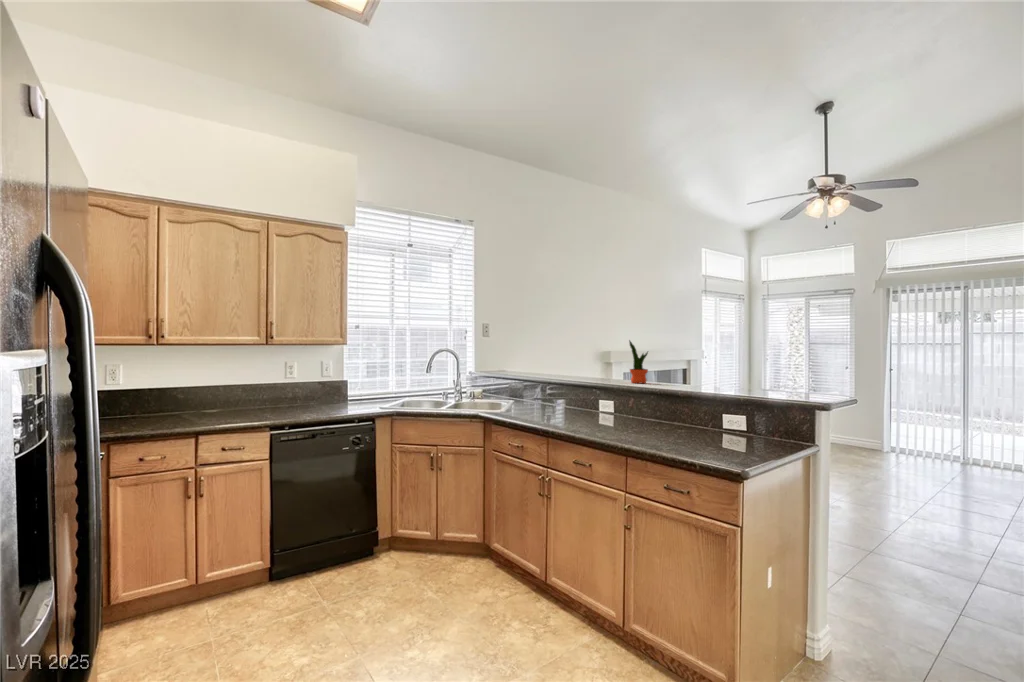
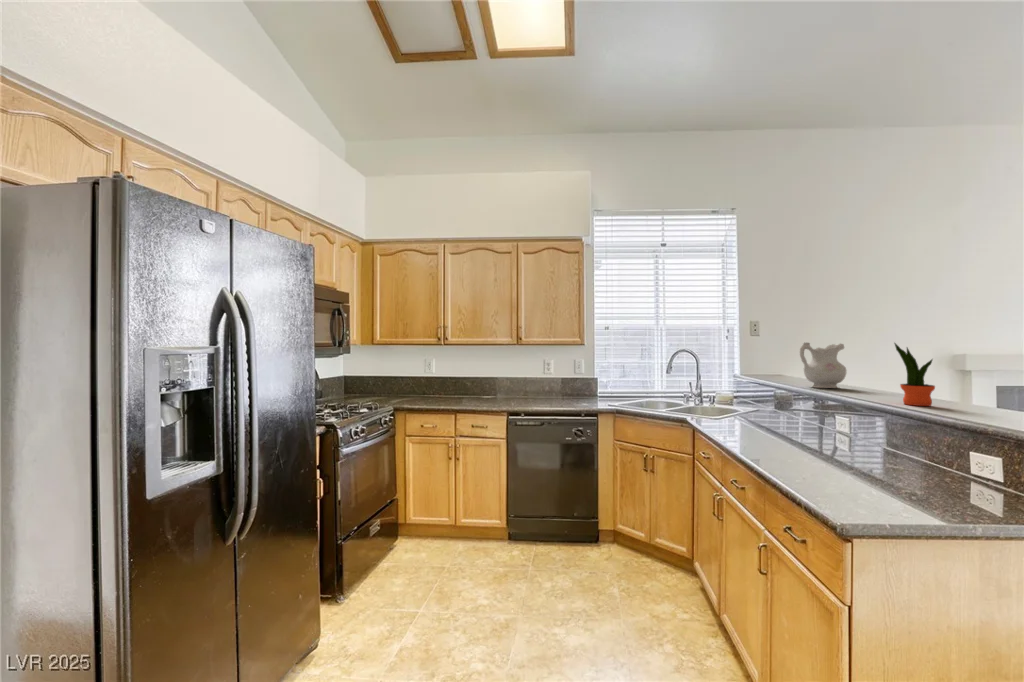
ceramic pitcher: none [547,342,576,378] -> present [800,343,846,388]

